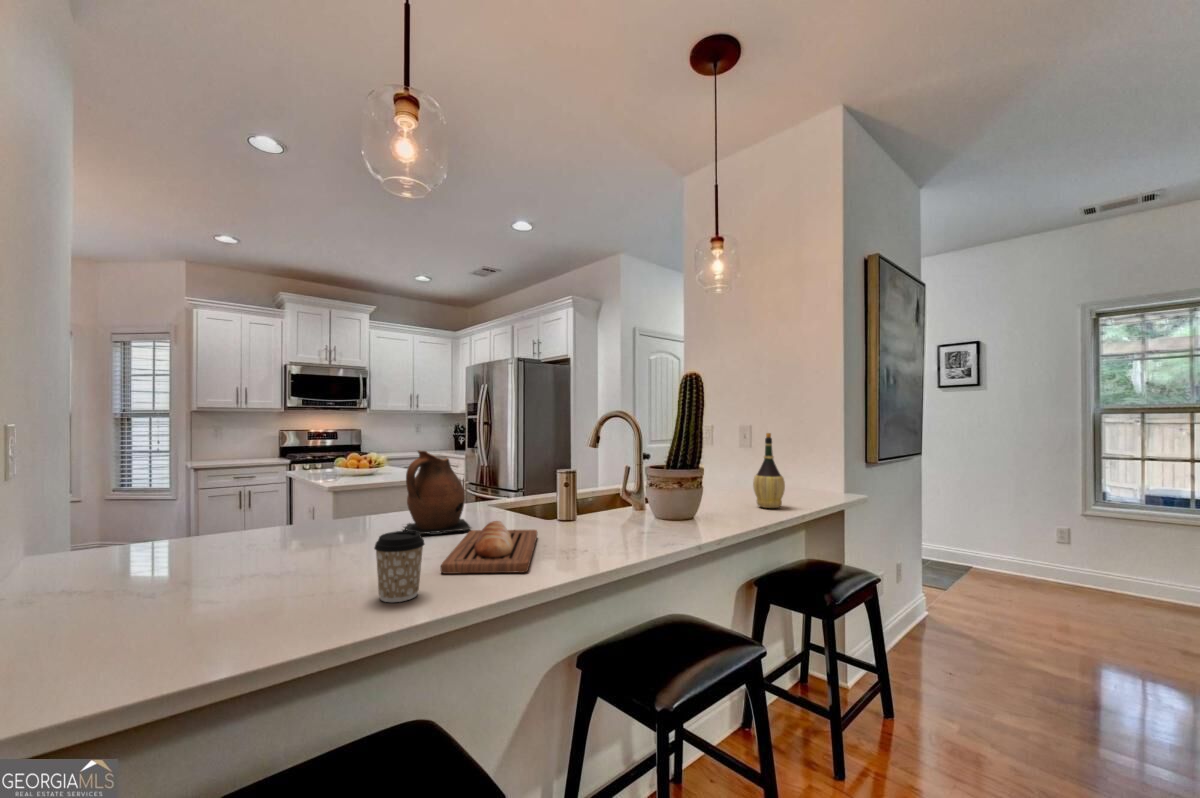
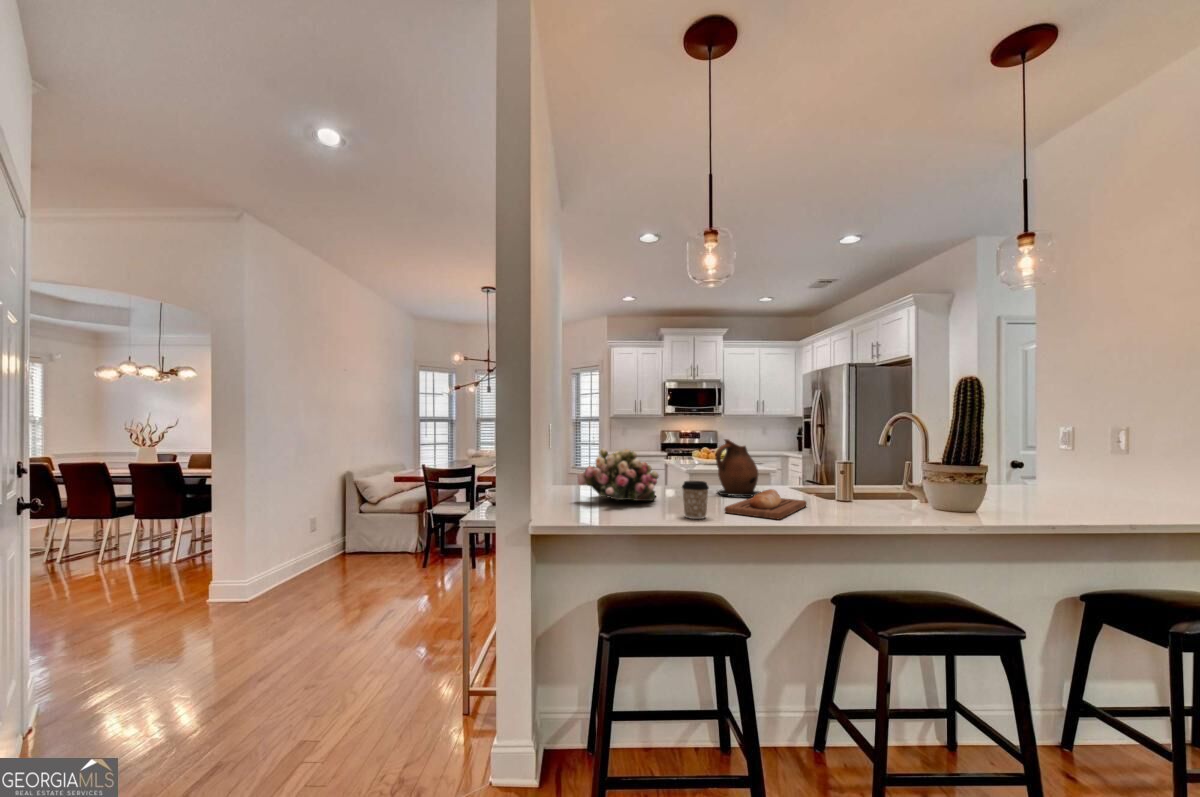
wine bottle: present [753,433,785,508] -> none [1080,433,1128,518]
flower arrangement: none [118,481,313,587] -> present [577,448,658,501]

